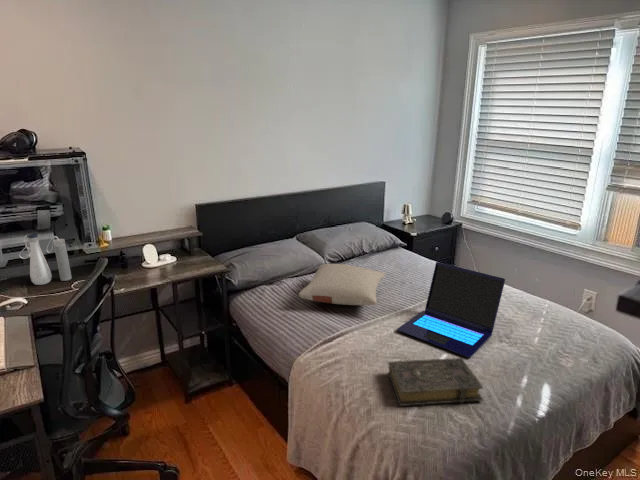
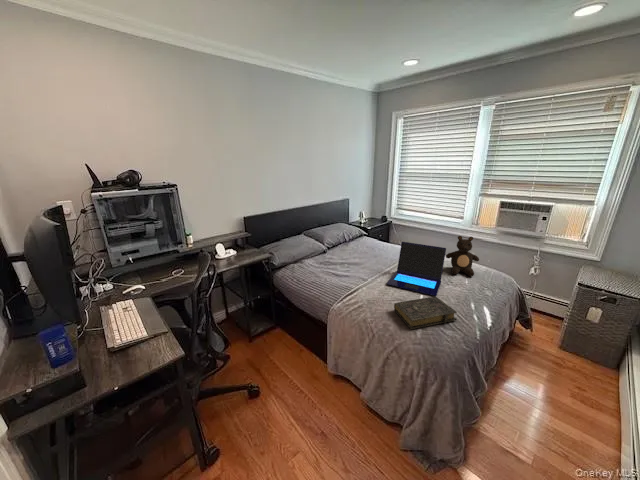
water bottle: present [19,232,72,285] -> none [132,240,169,276]
teddy bear: none [514,259,571,331] -> present [446,236,479,276]
pillow: present [299,264,386,305] -> none [321,248,371,272]

